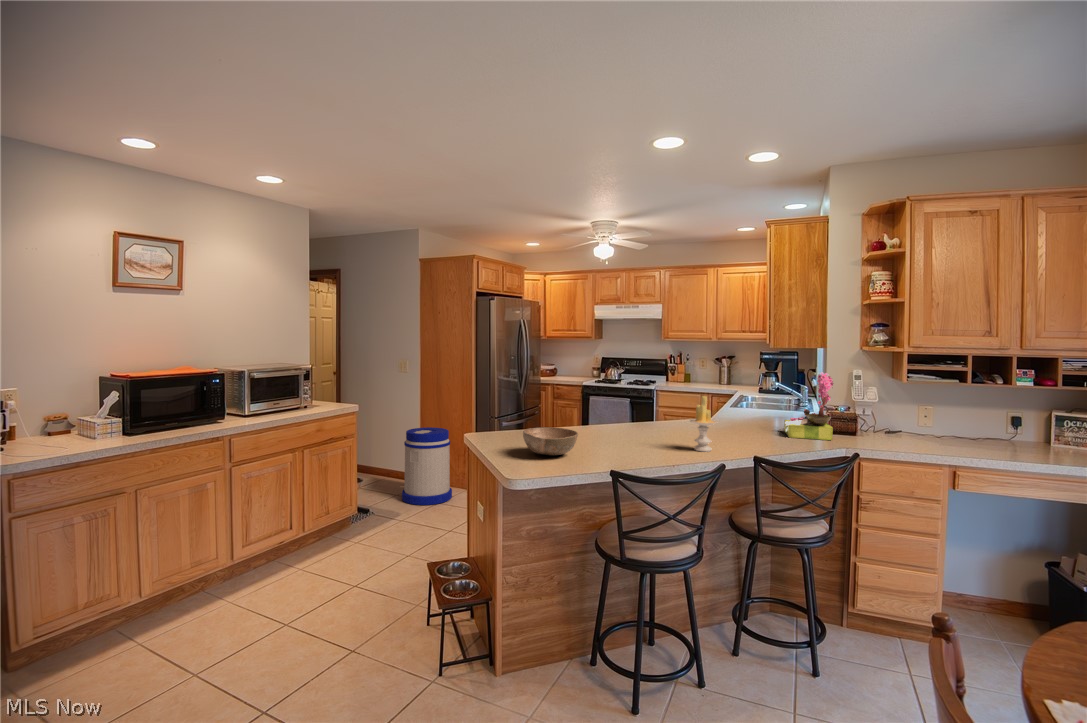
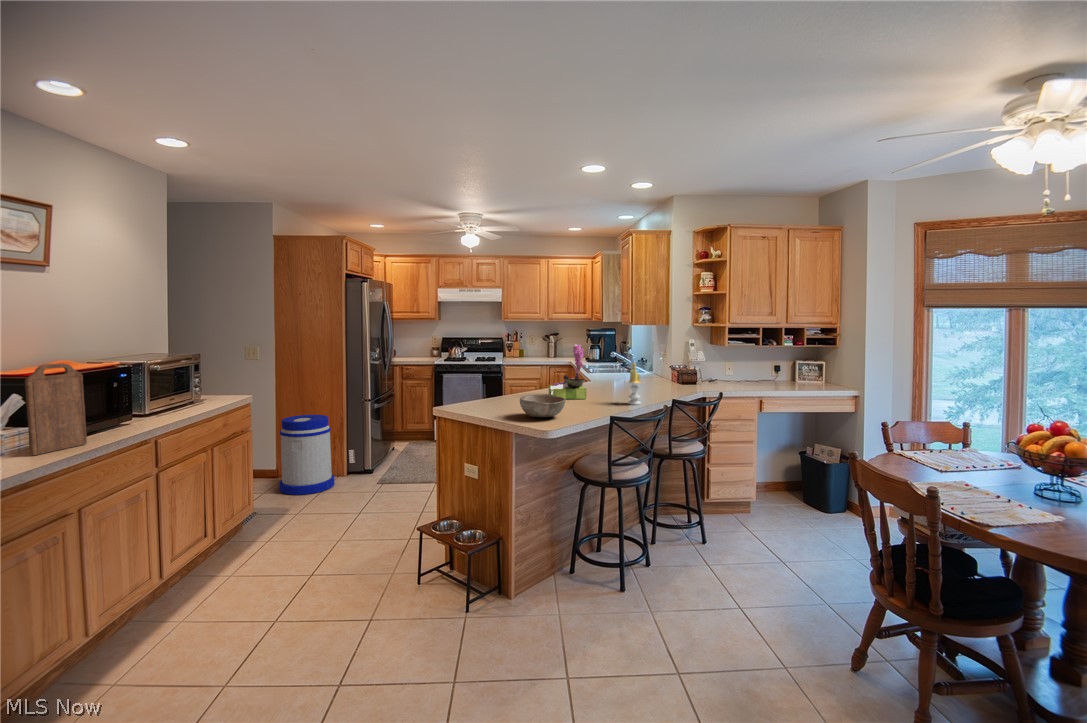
cutting board: none [106,367,157,442] -> present [25,363,87,455]
flower arrangement: present [784,372,833,440] -> present [549,344,586,399]

